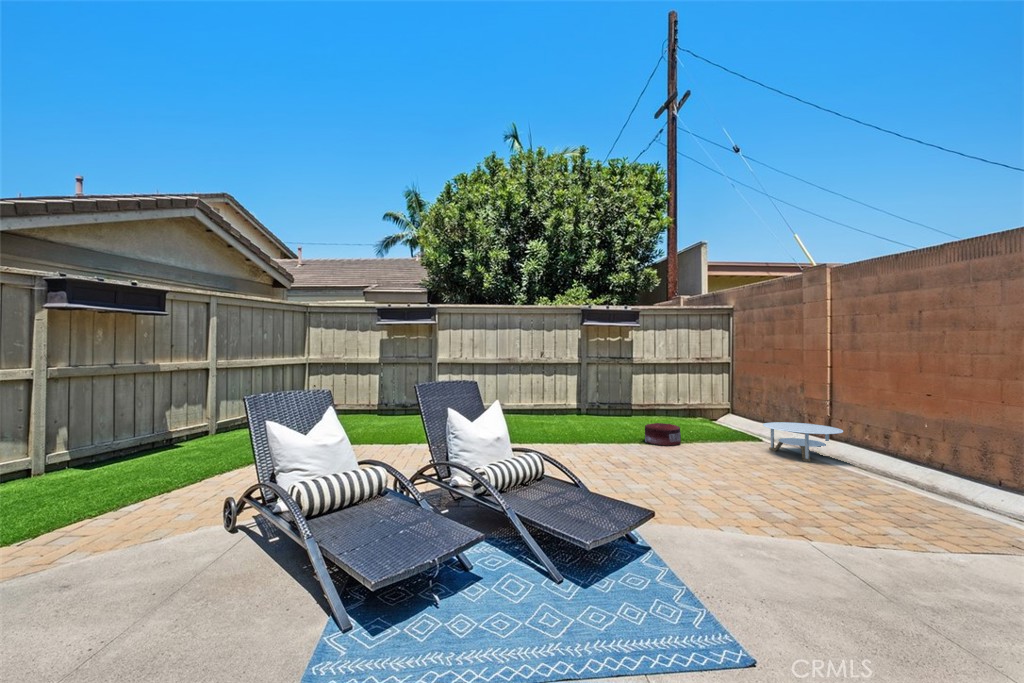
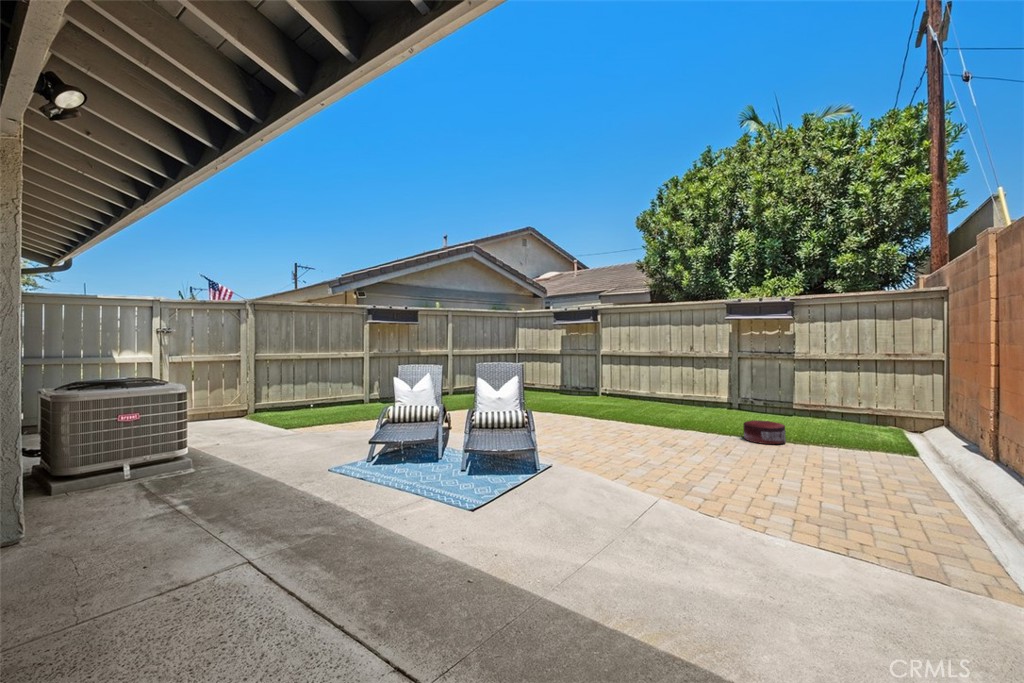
round table: present [763,422,843,462] -> none [872,434,995,487]

